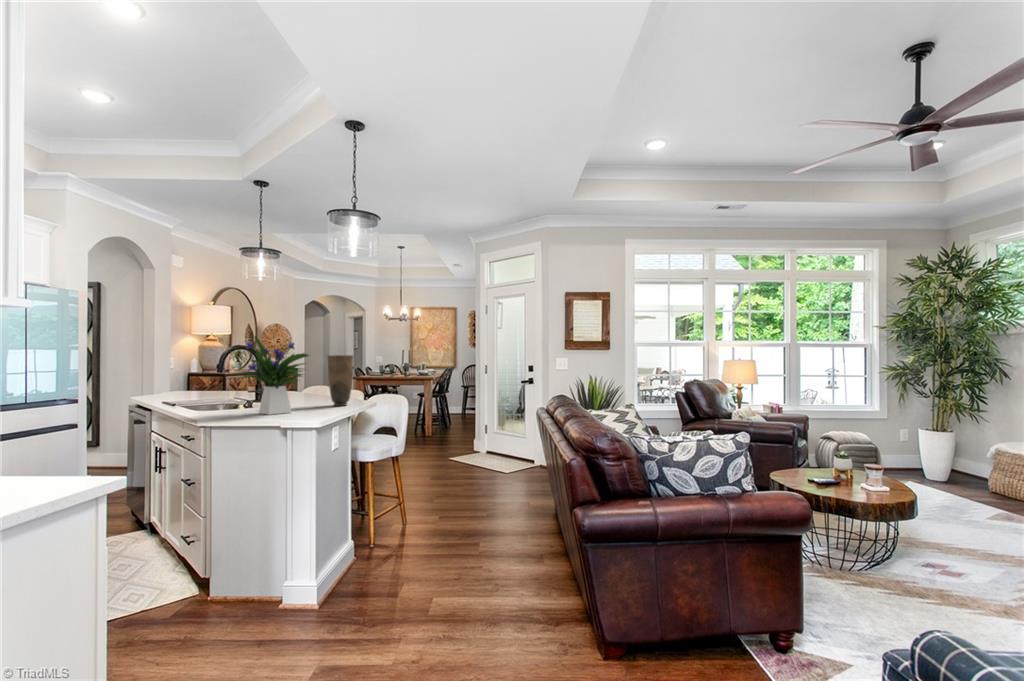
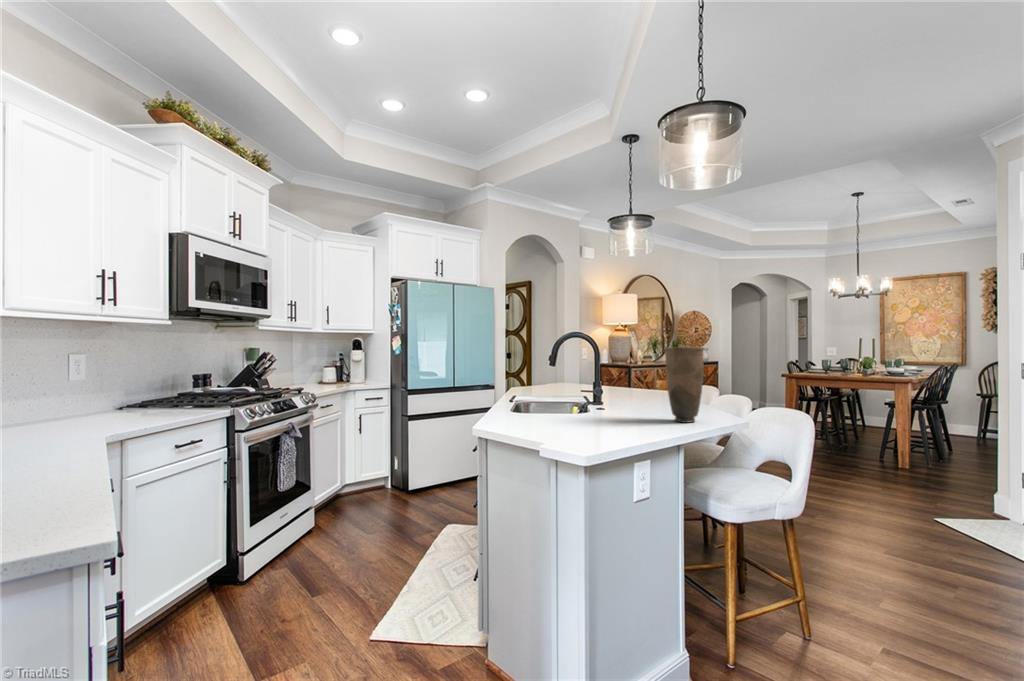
flower arrangement: present [241,336,309,415] -> none [535,322,631,426]

